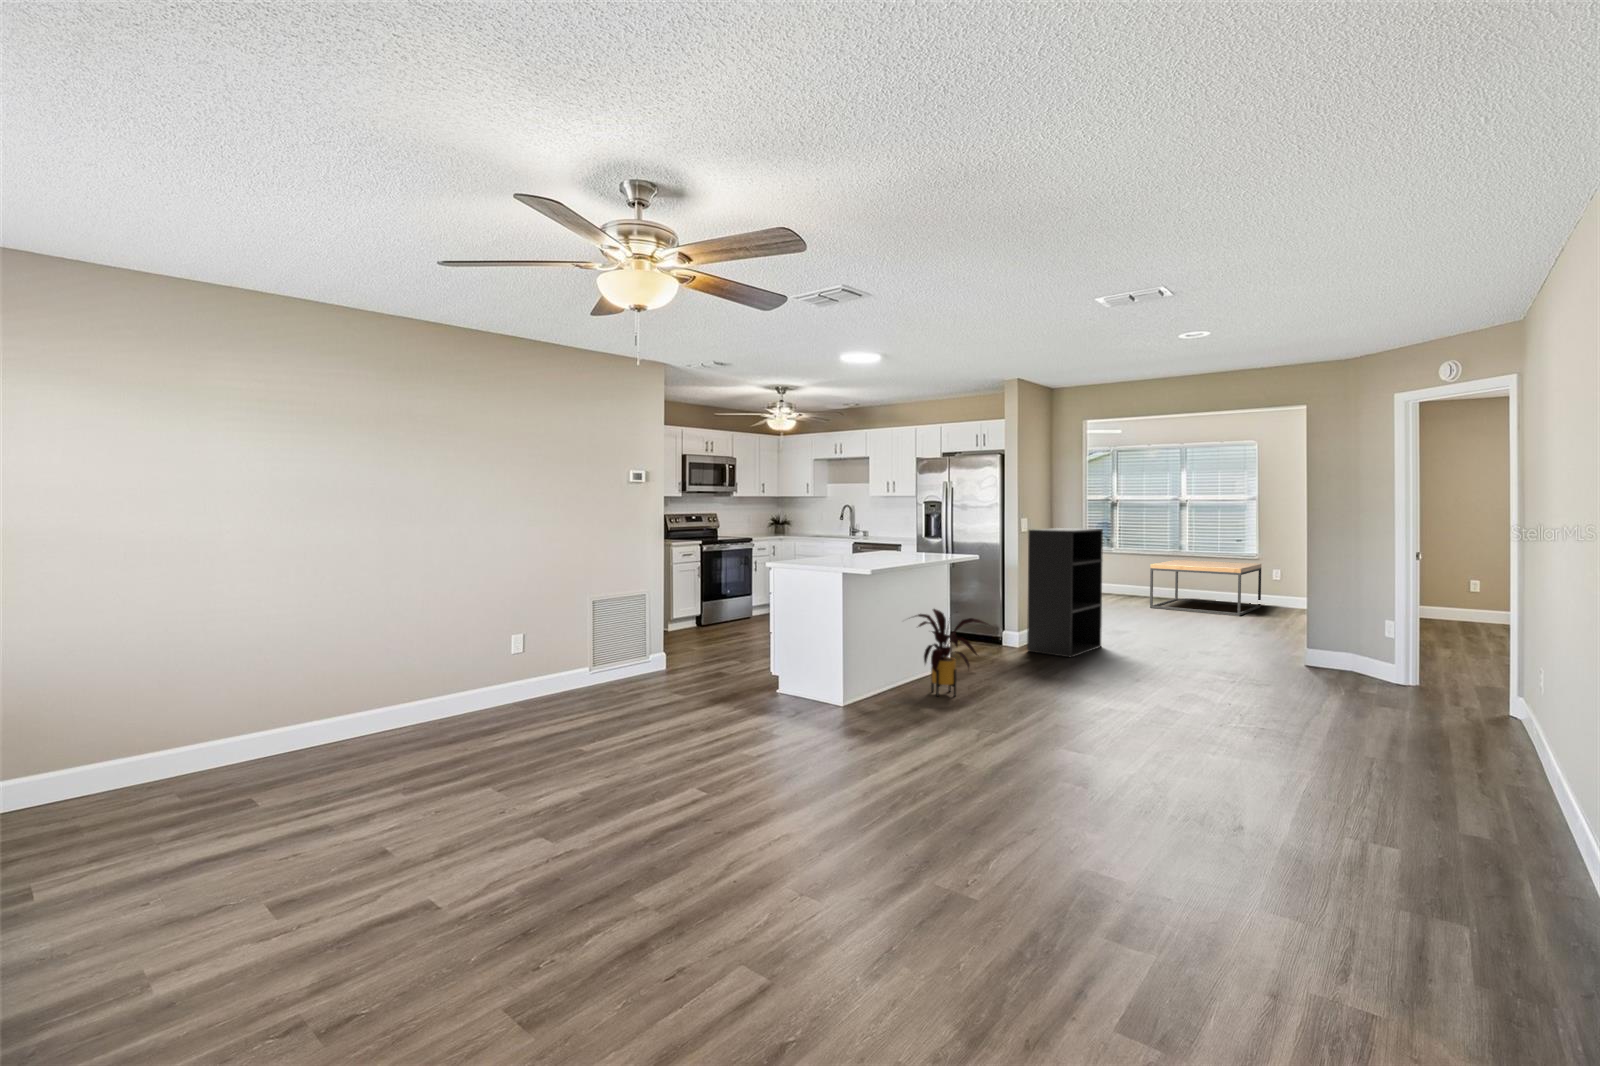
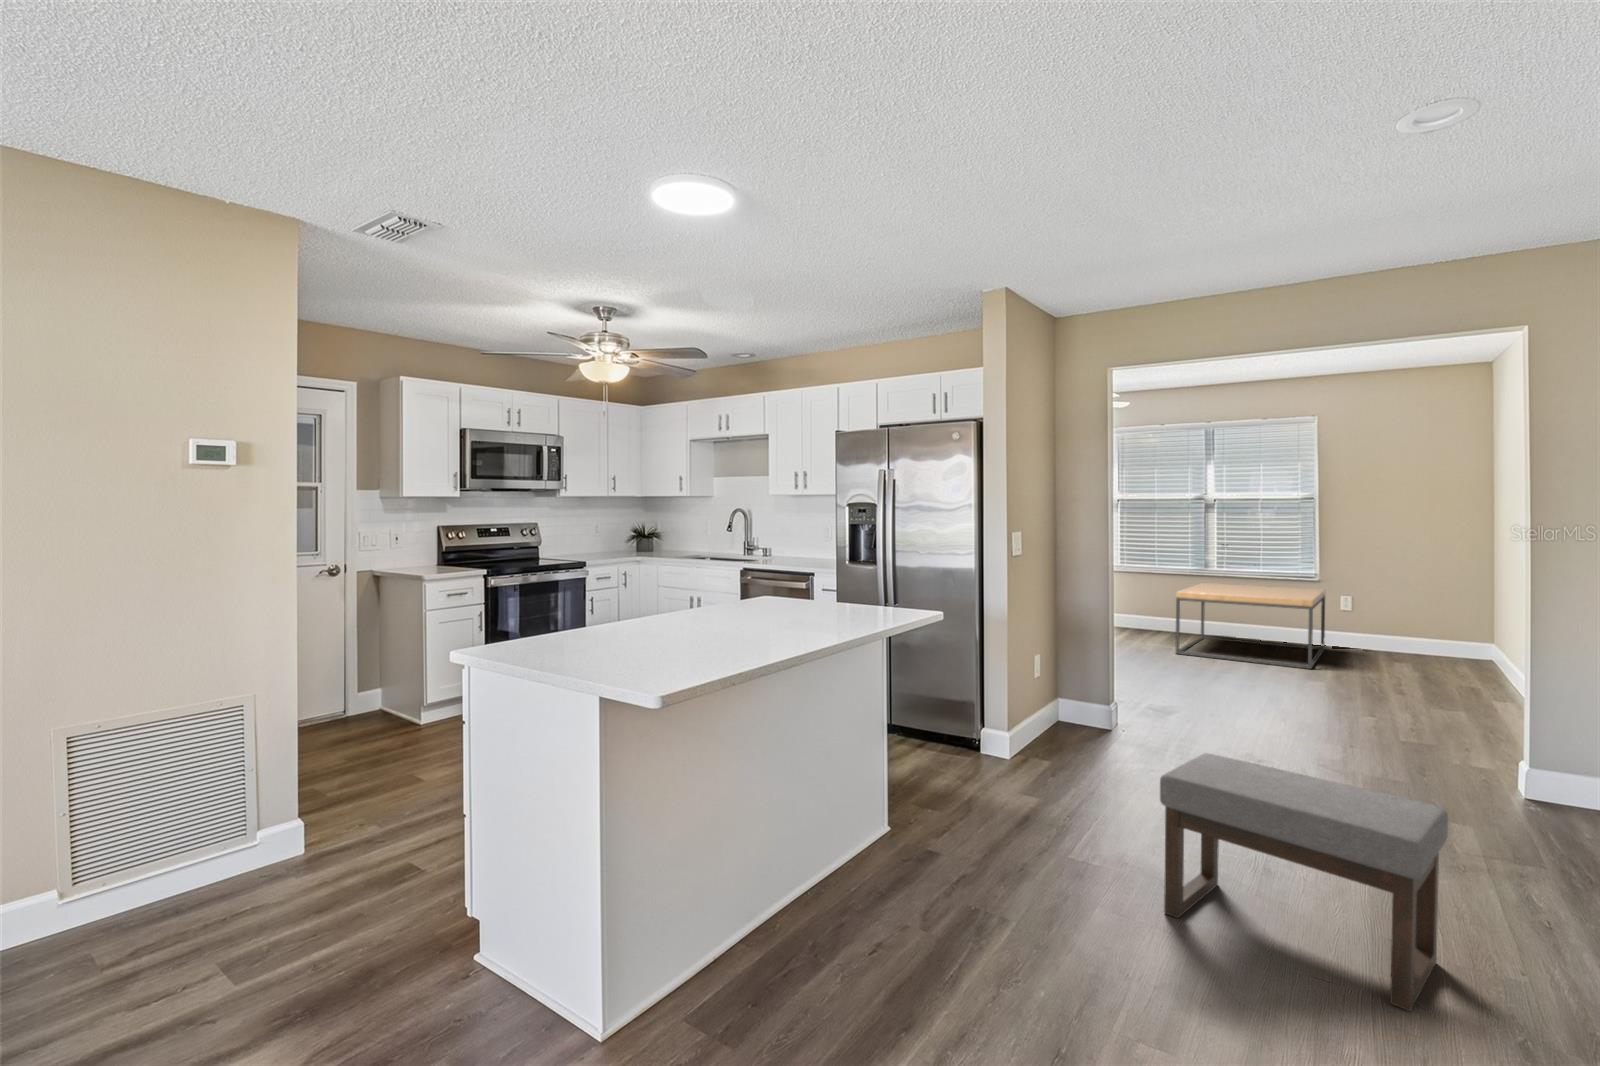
bookshelf: present [1027,528,1103,657] -> none [1027,548,1149,786]
house plant: present [915,609,988,696] -> none [784,734,983,956]
ottoman: none [1076,622,1197,710] -> present [1160,753,1448,1011]

